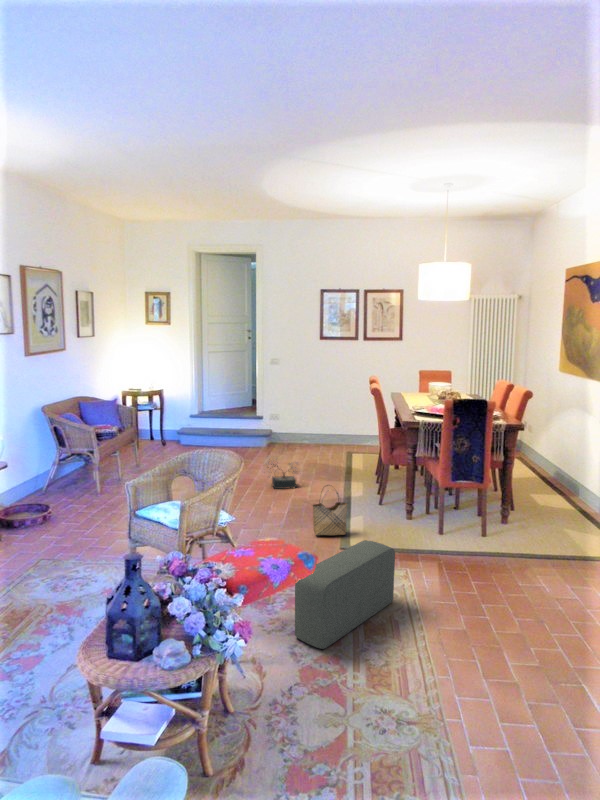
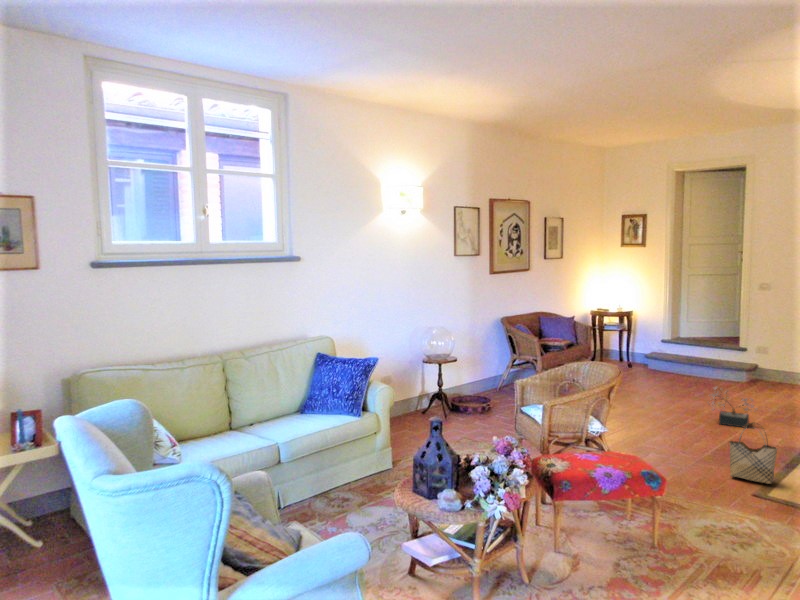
pouf: present [295,540,395,649] -> none [630,481,779,572]

